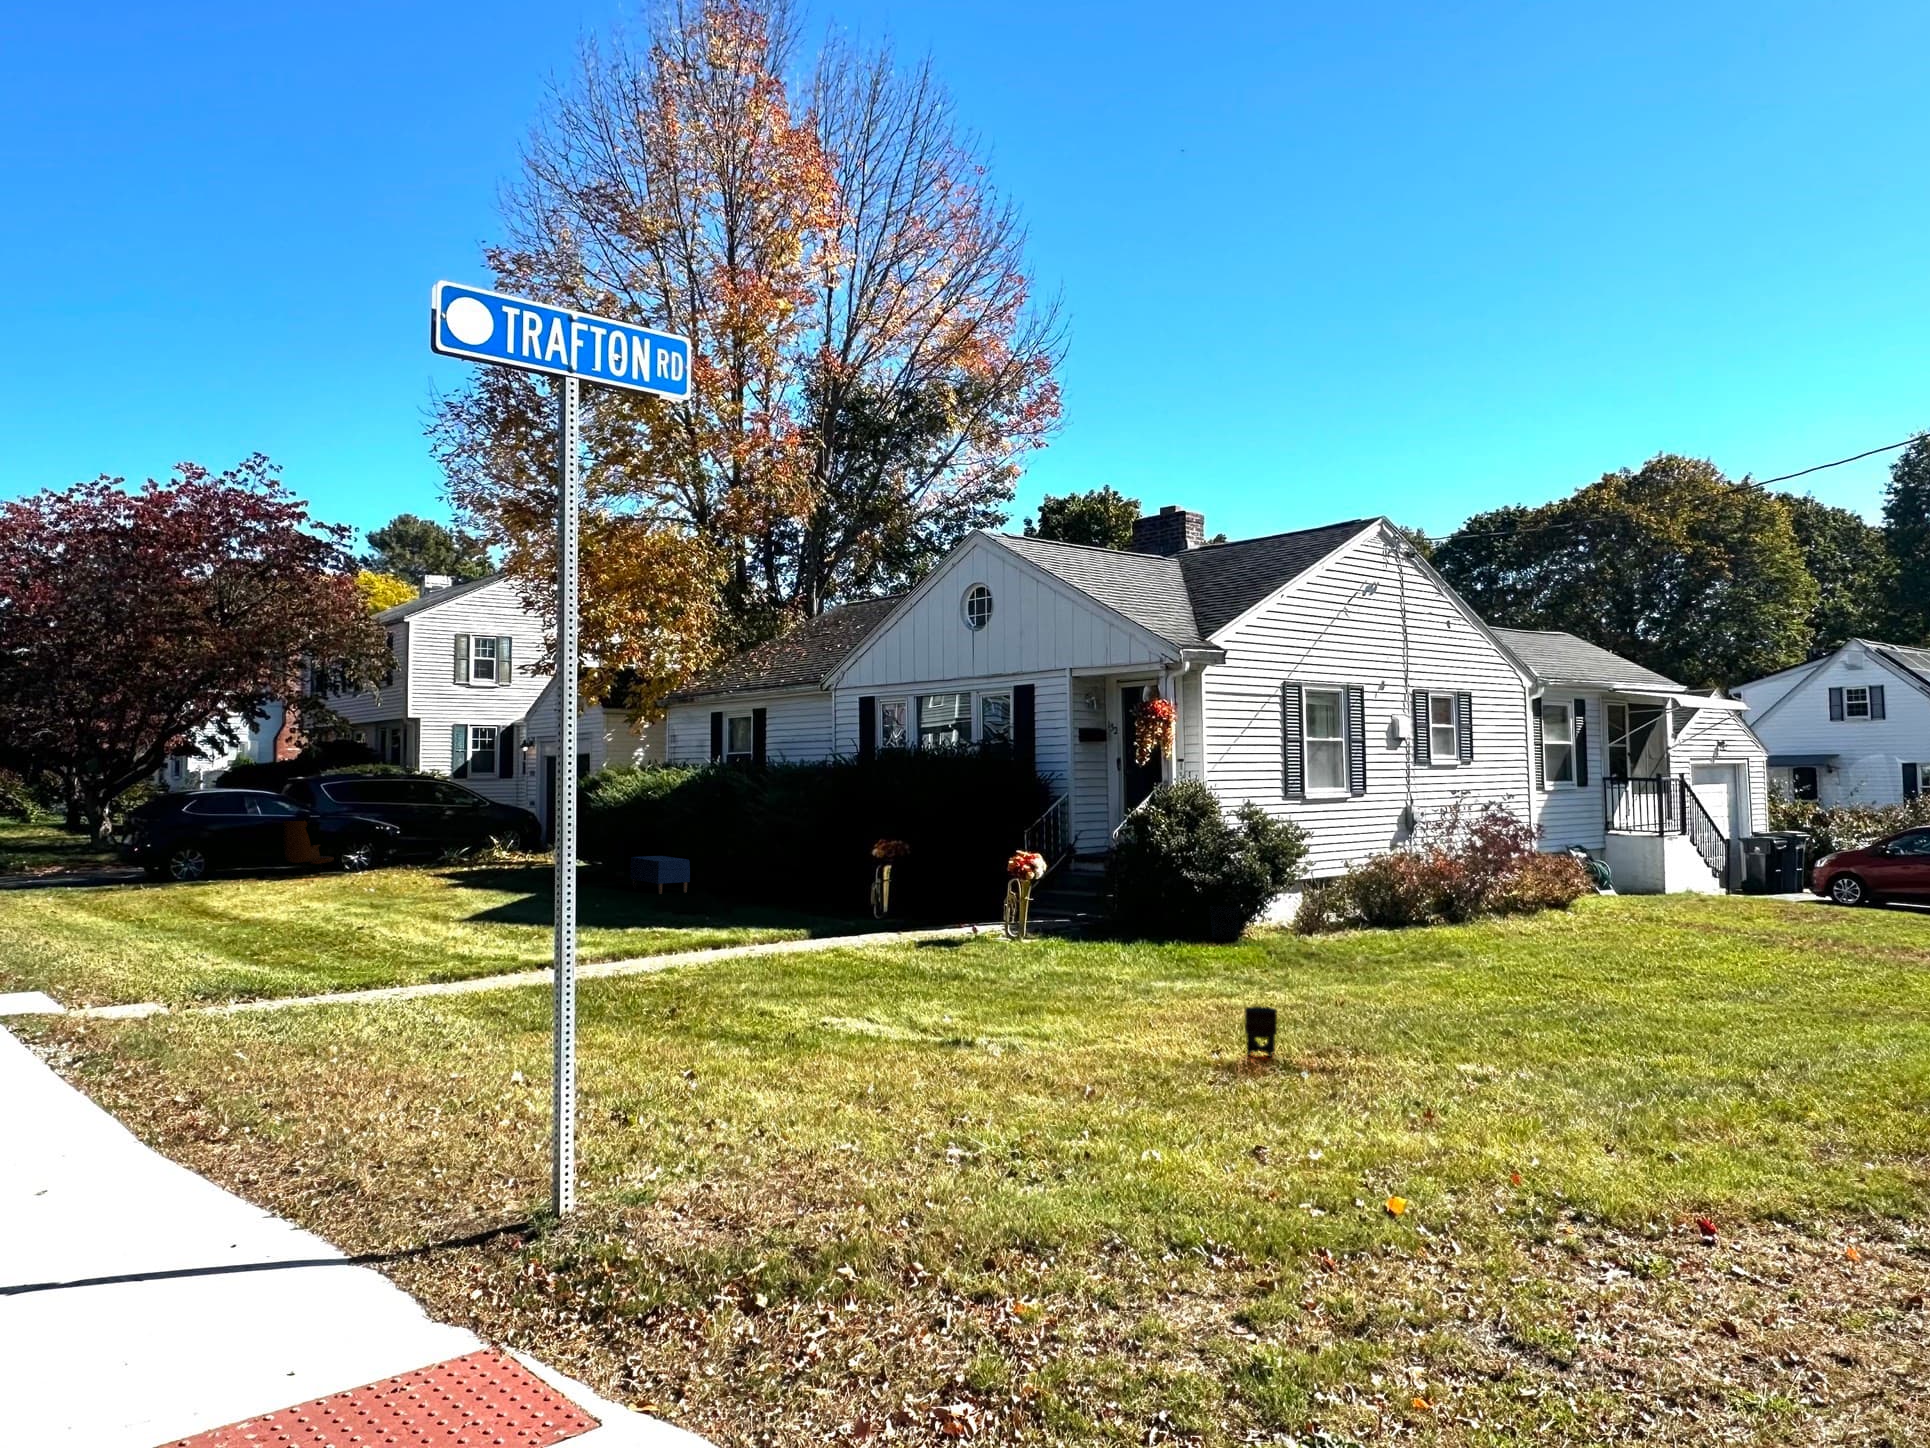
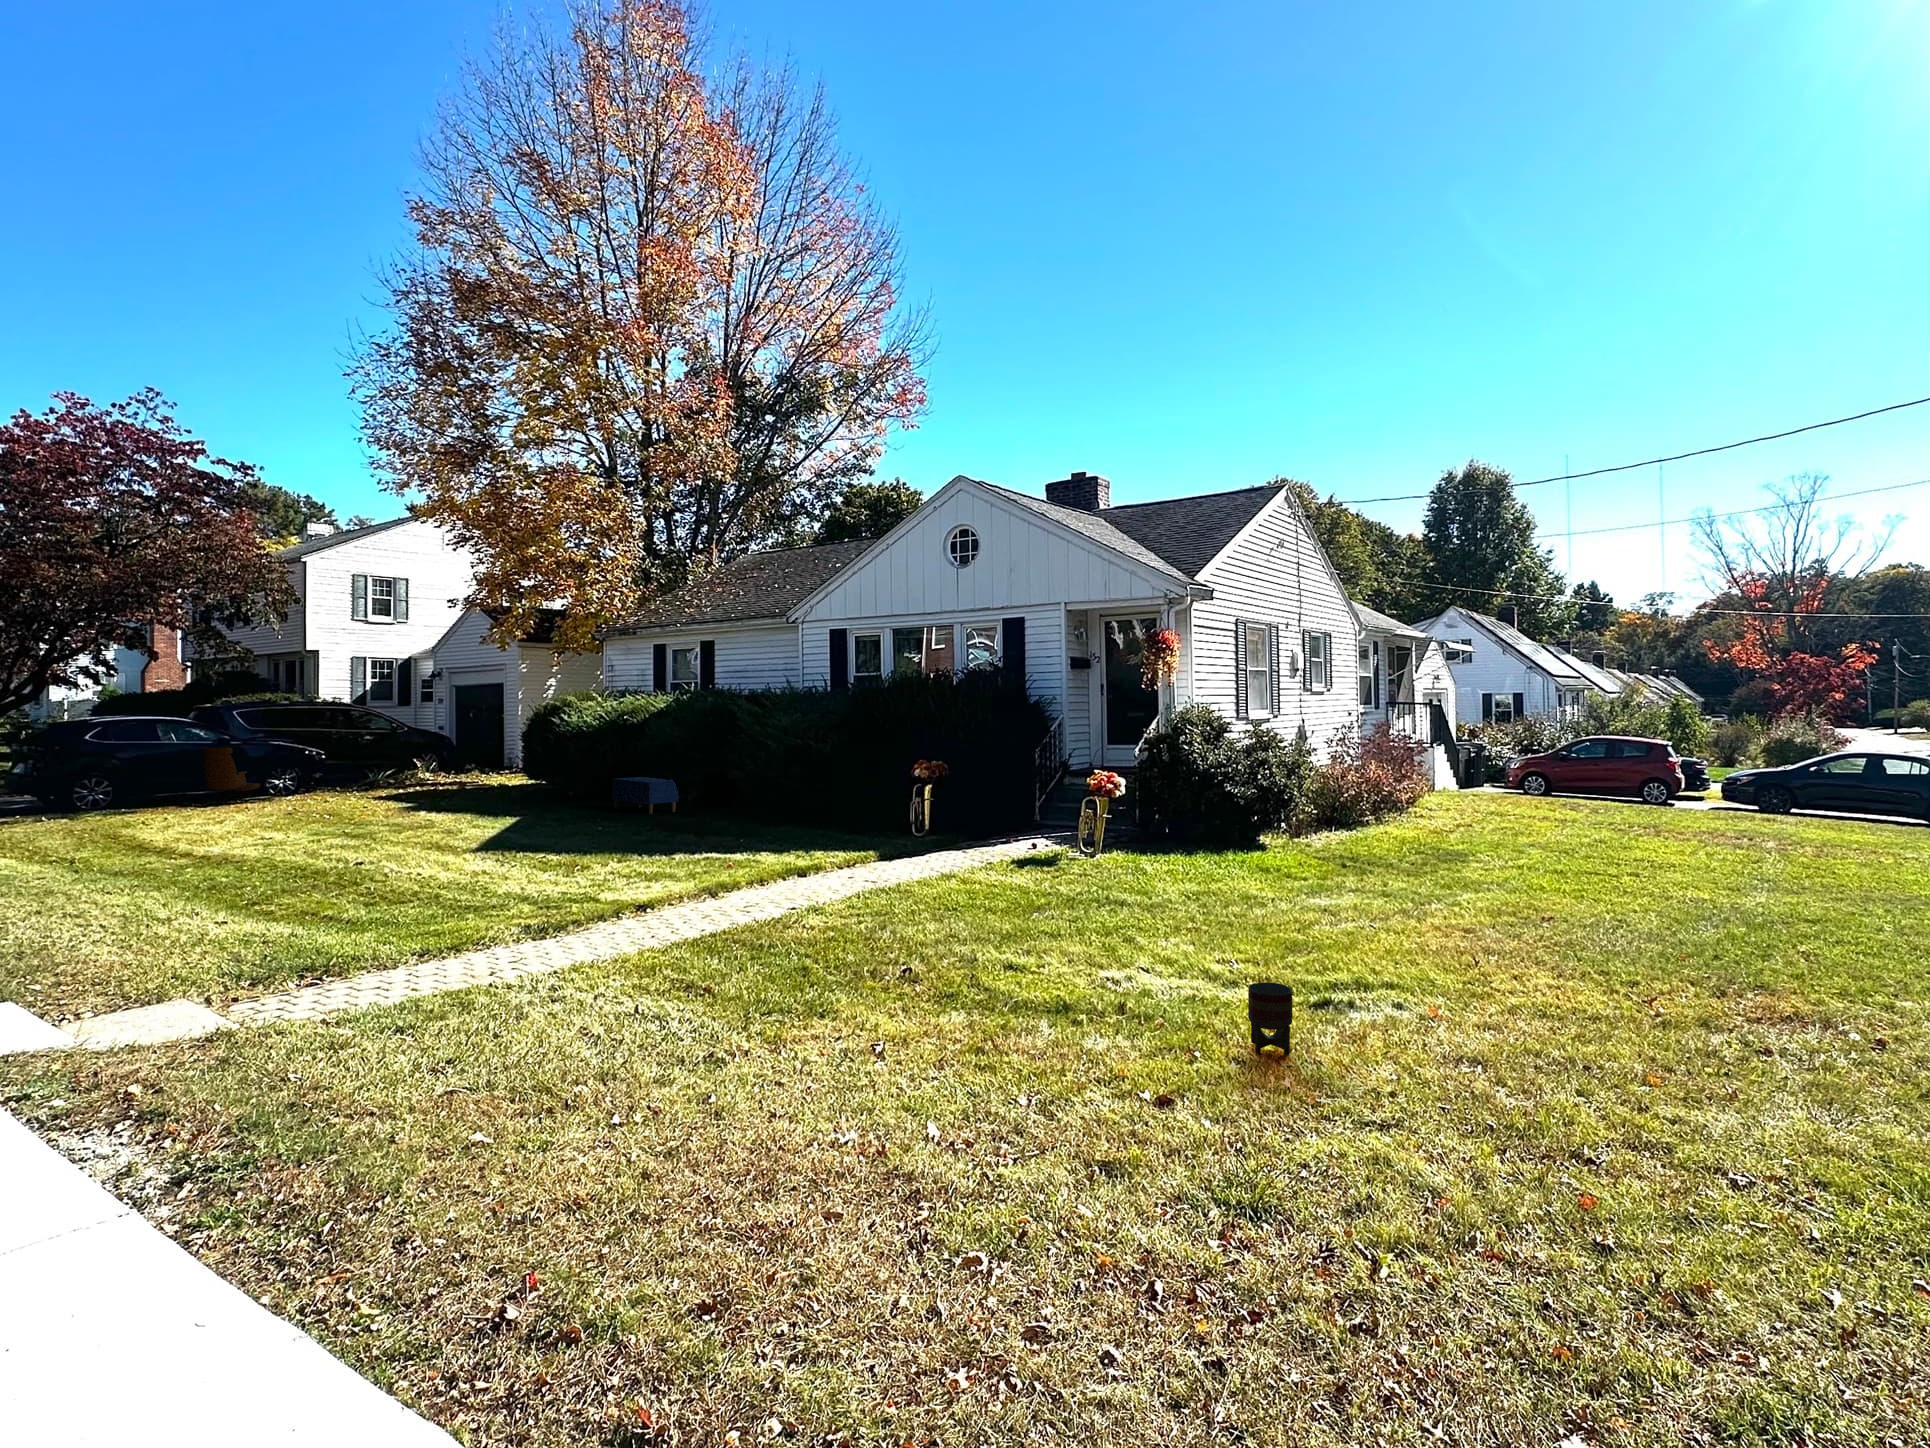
bucket: present [1209,905,1241,939] -> none [1259,814,1290,846]
planter: present [1245,1006,1277,1057] -> present [1248,982,1292,1055]

